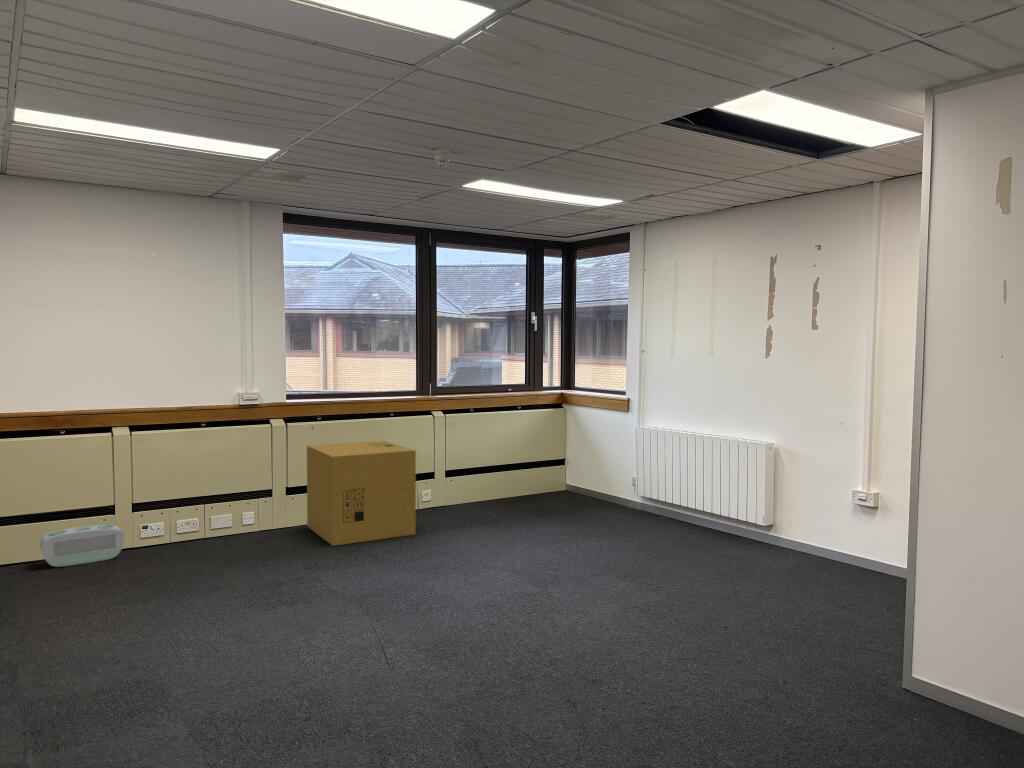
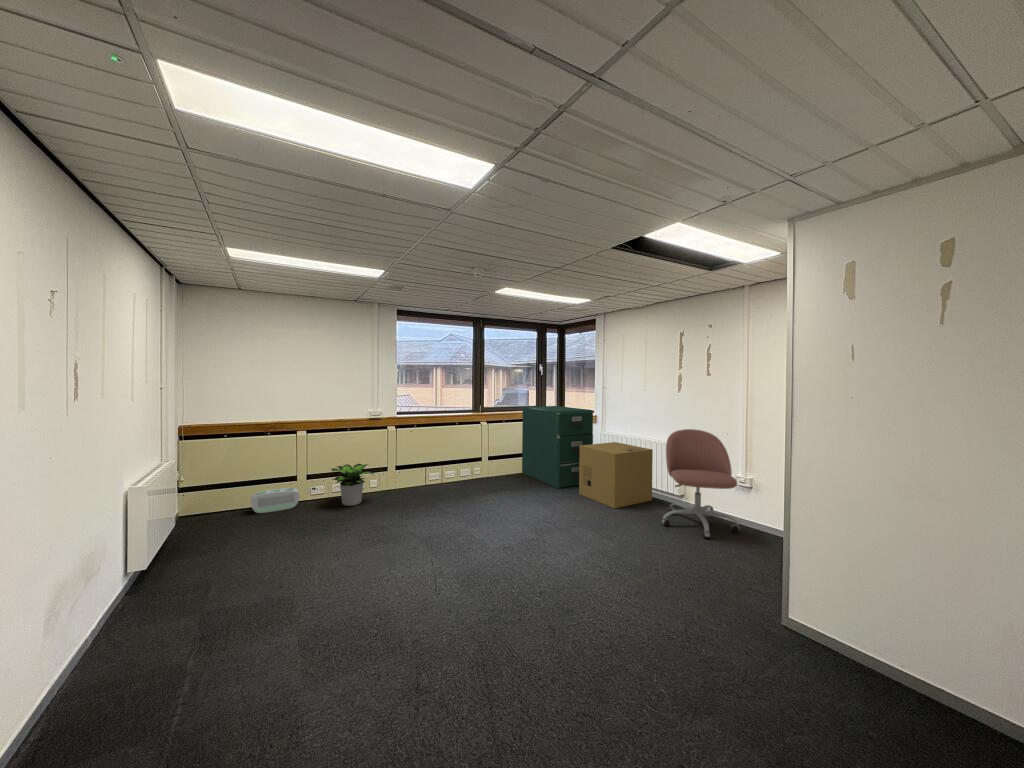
filing cabinet: none [502,384,624,521] -> present [522,406,593,488]
office chair: none [736,417,856,585] -> present [662,429,740,538]
cardboard box: present [307,441,416,546] -> present [579,442,653,508]
potted plant: none [177,483,255,553] -> present [332,464,375,506]

